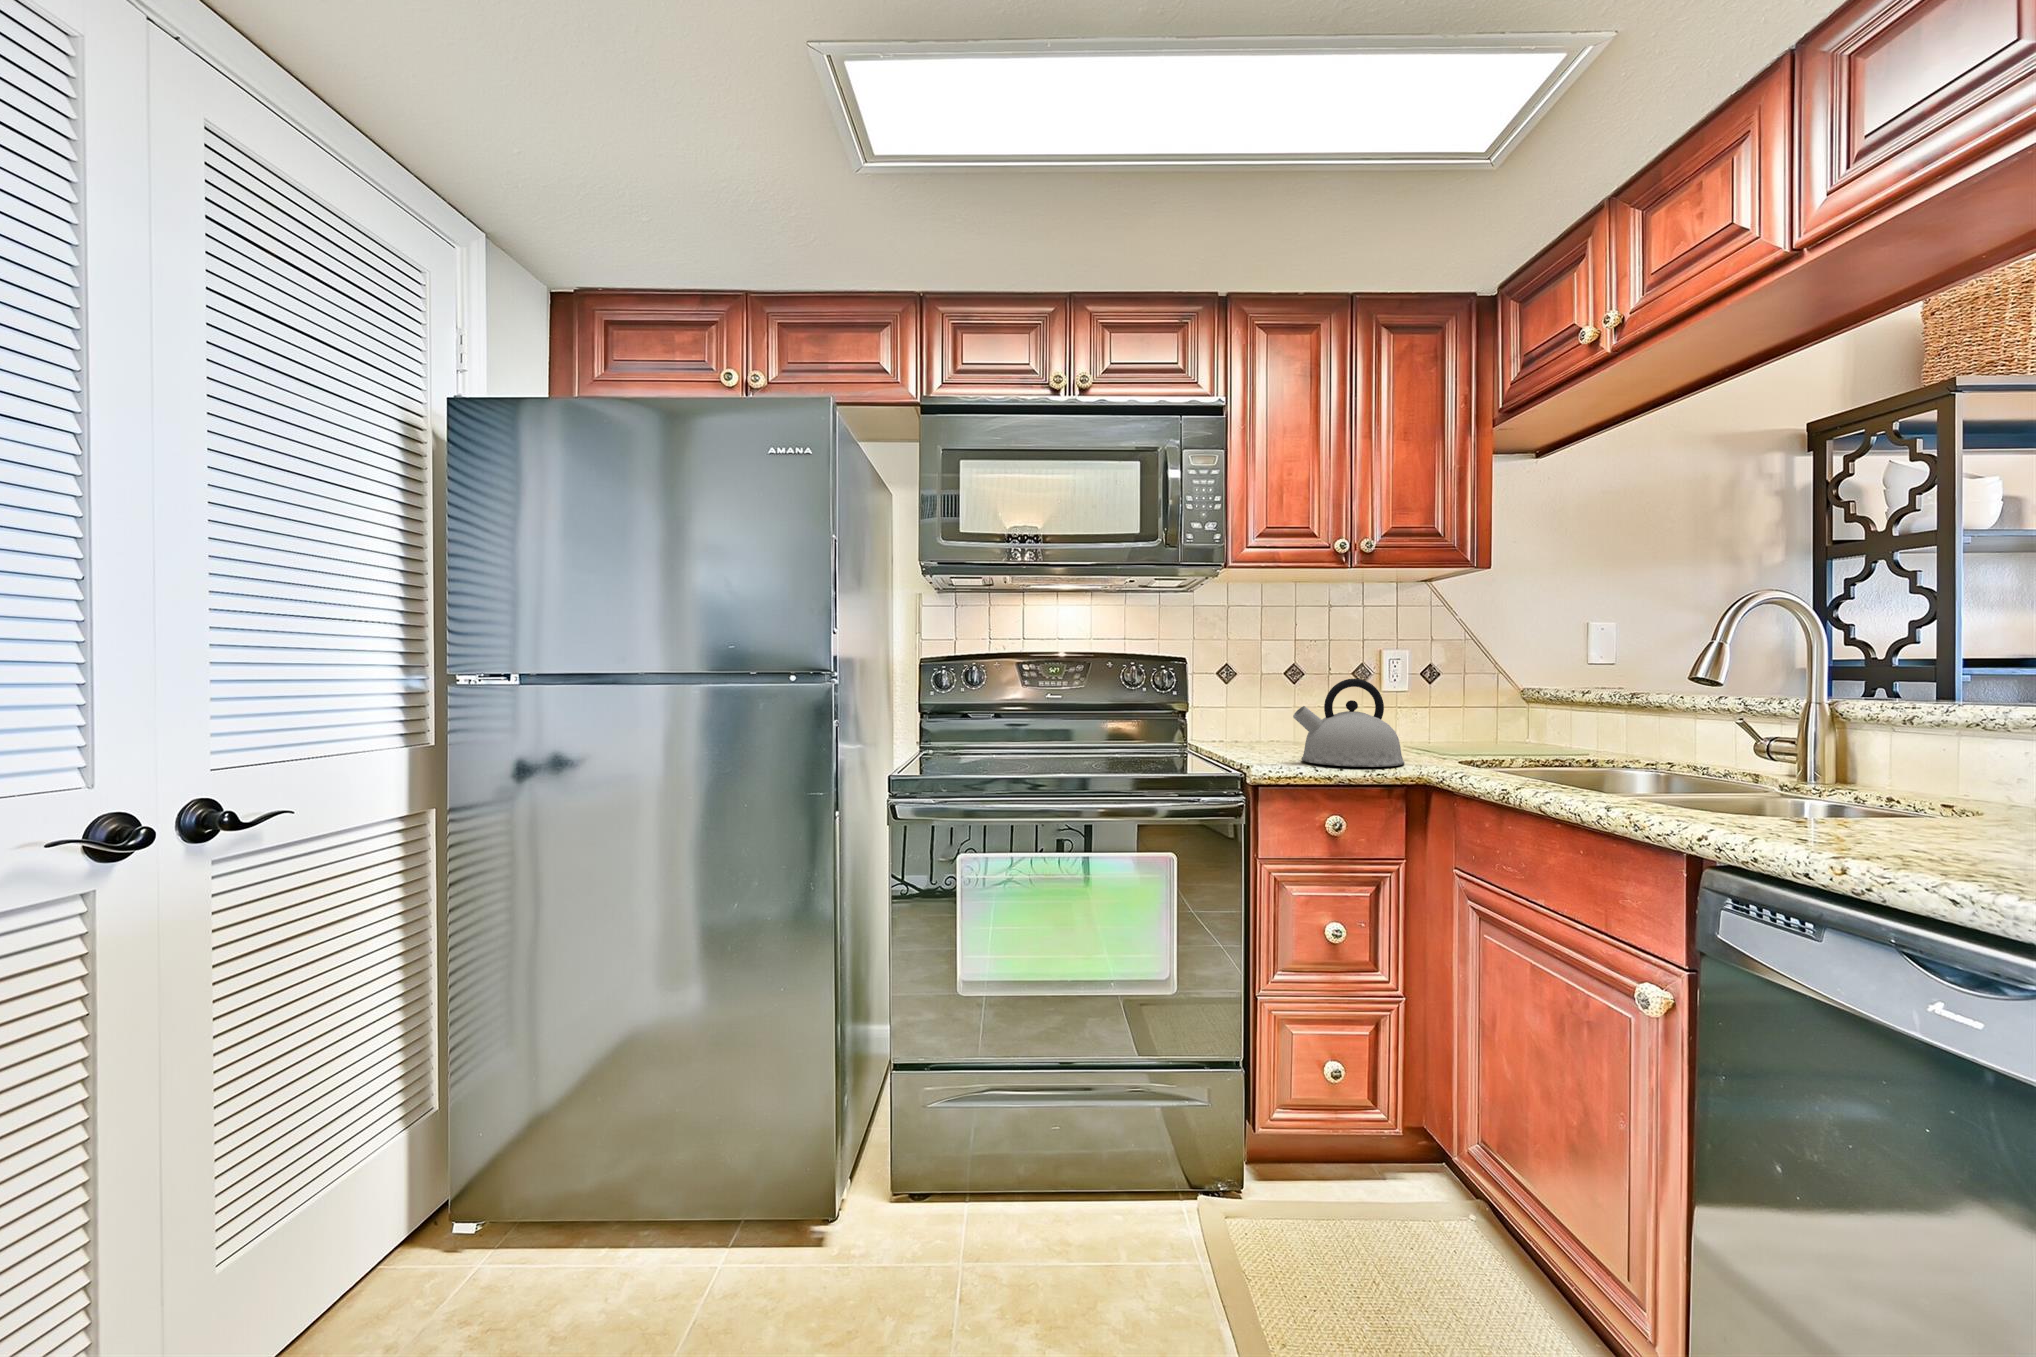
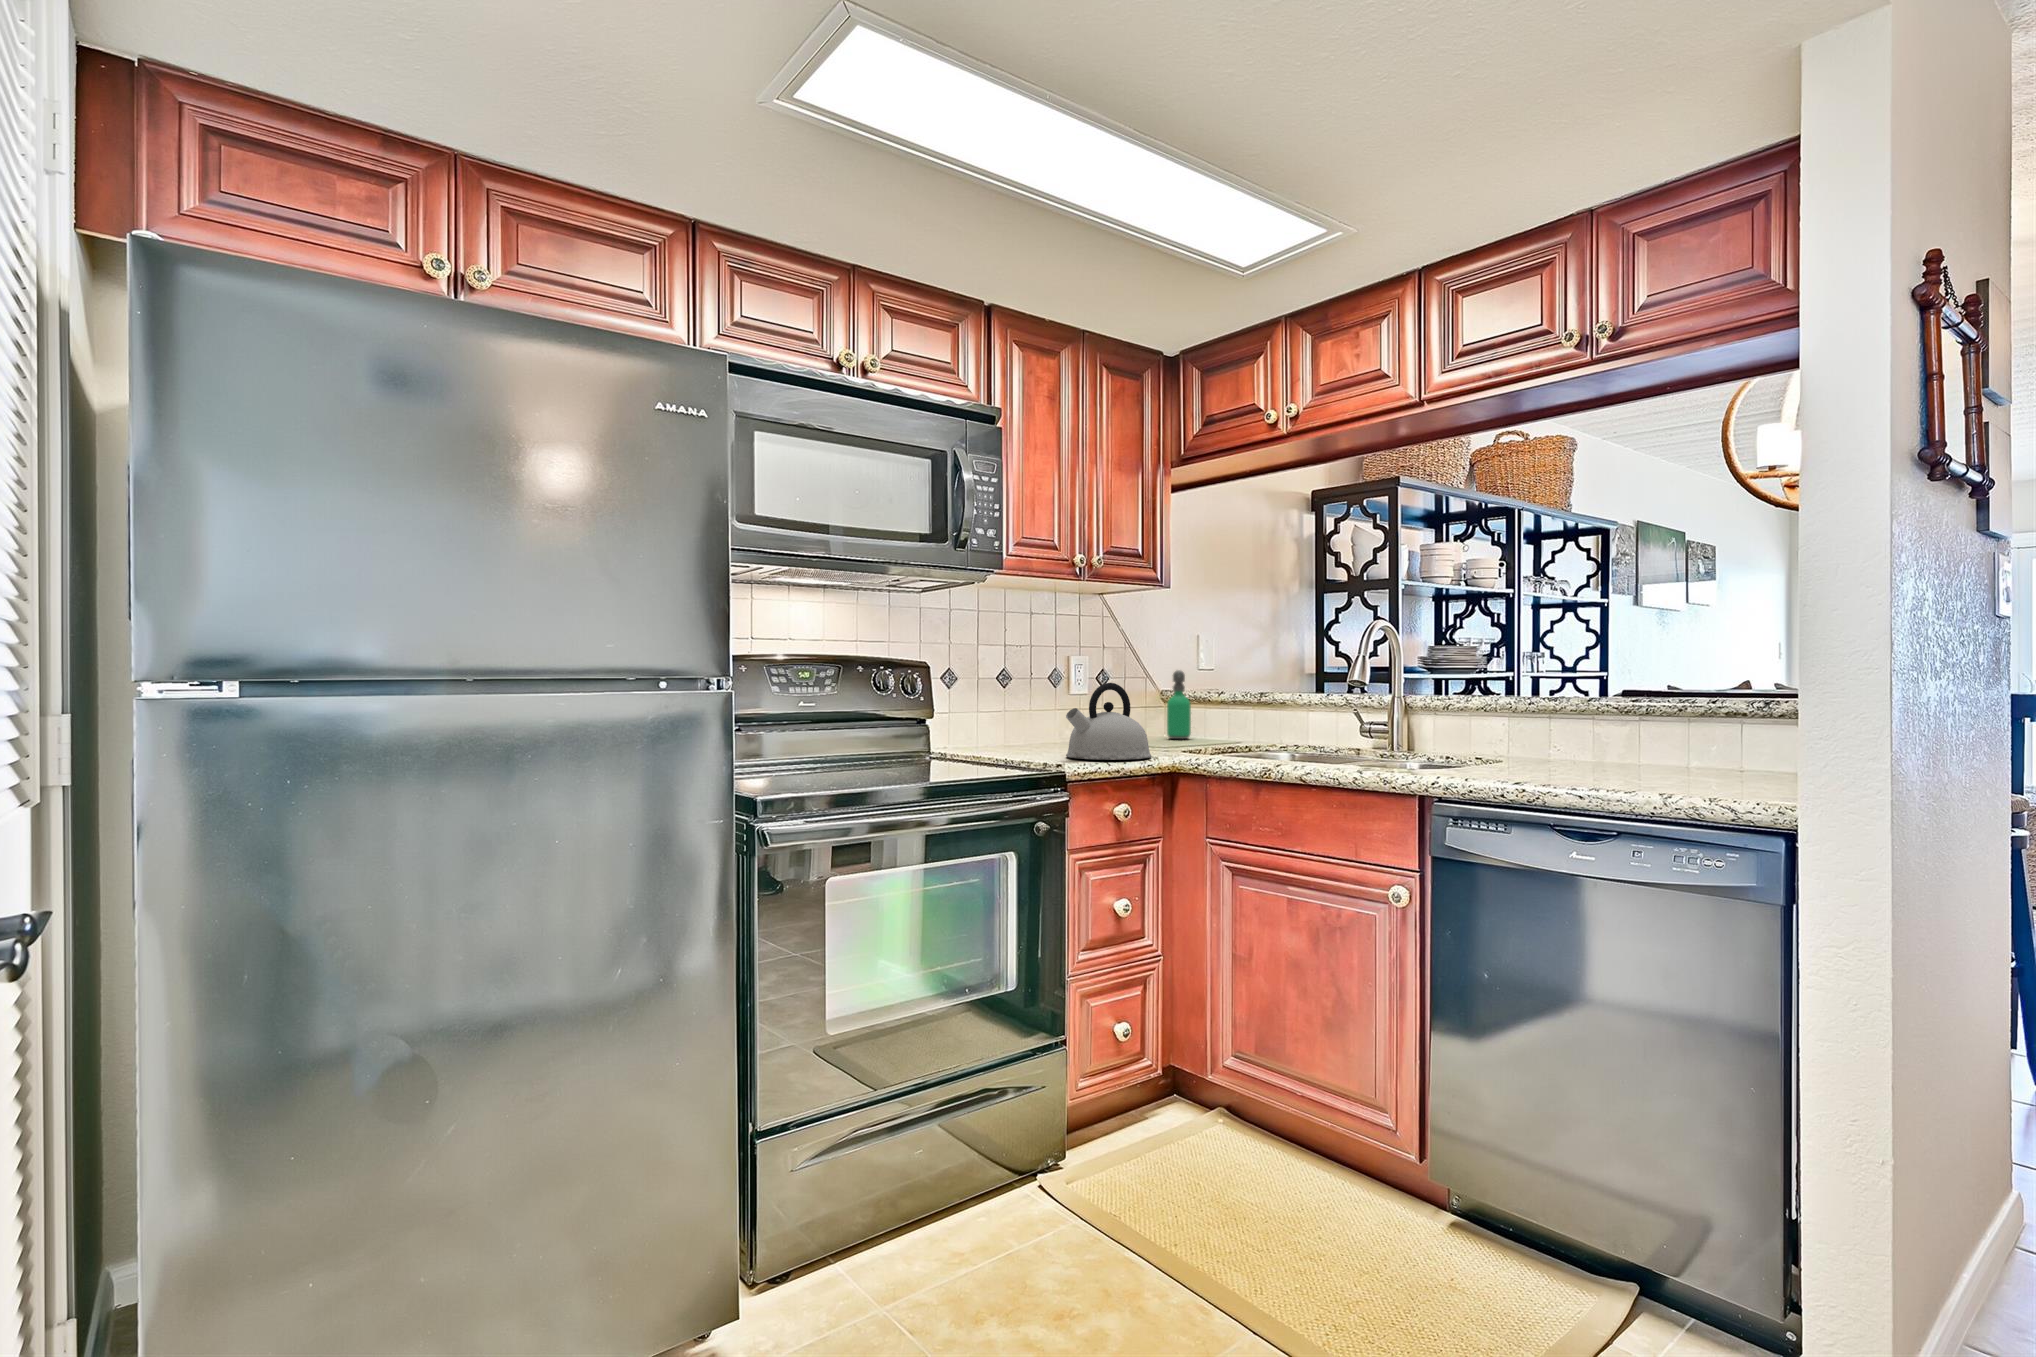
soap dispenser: none [1504,664,1537,746] -> present [1167,670,1191,739]

